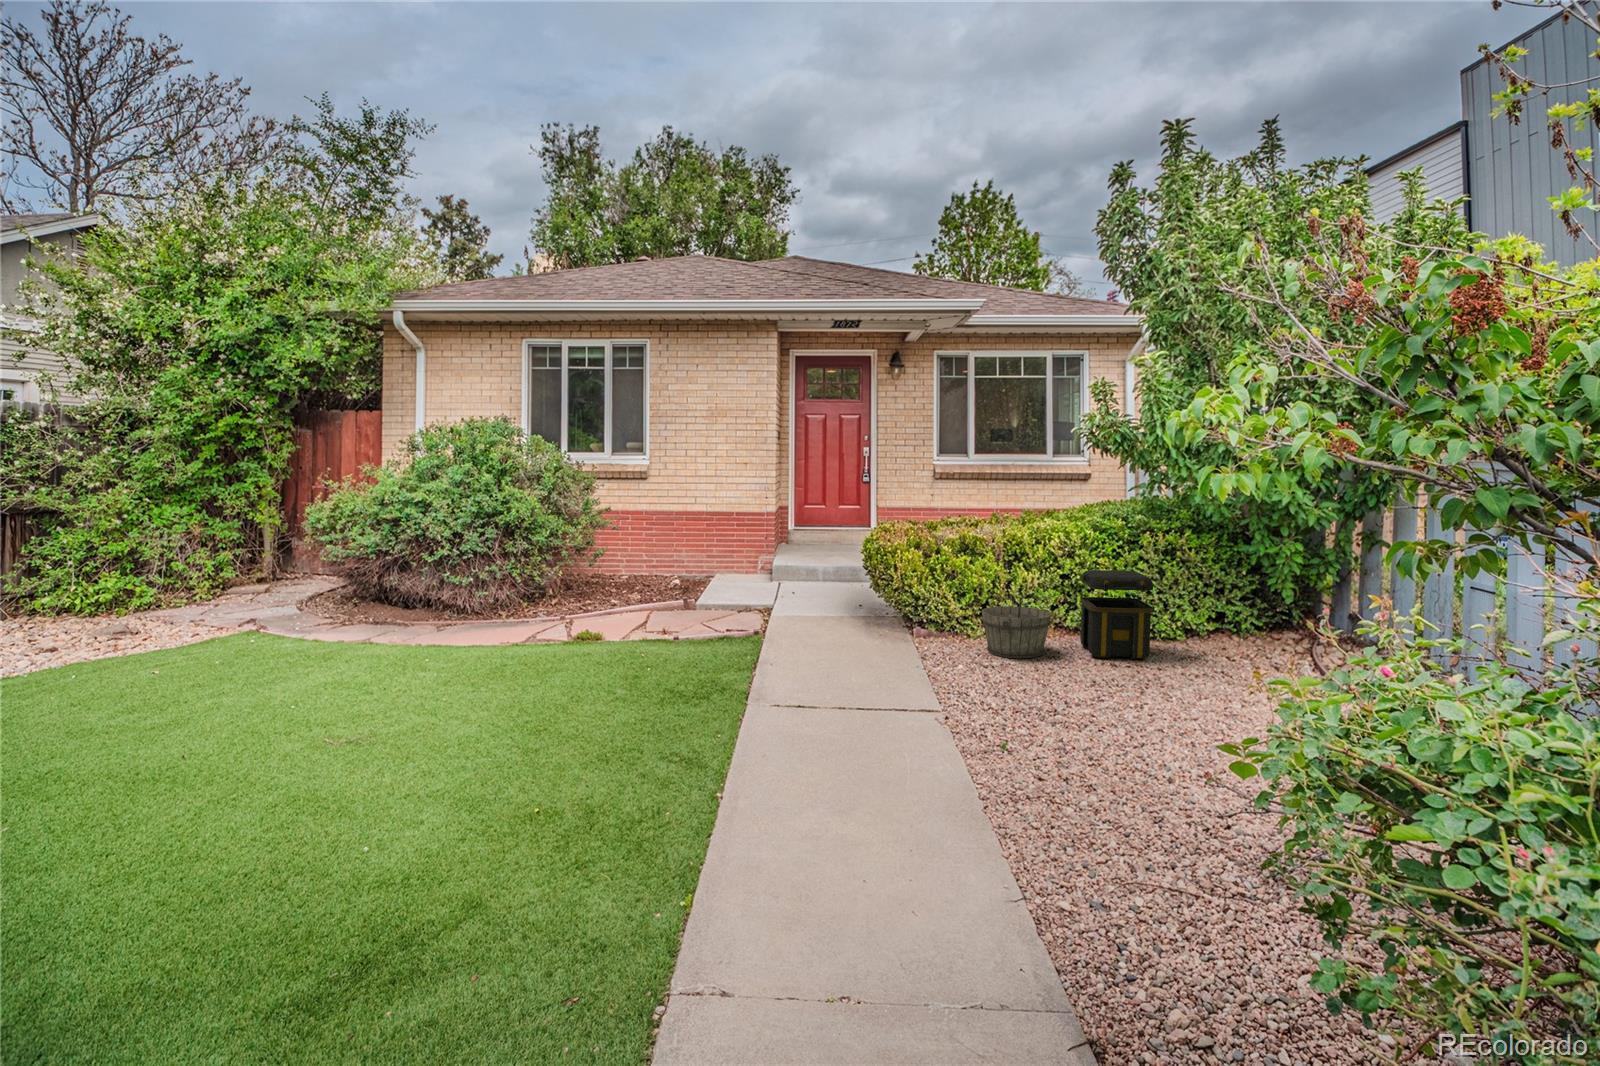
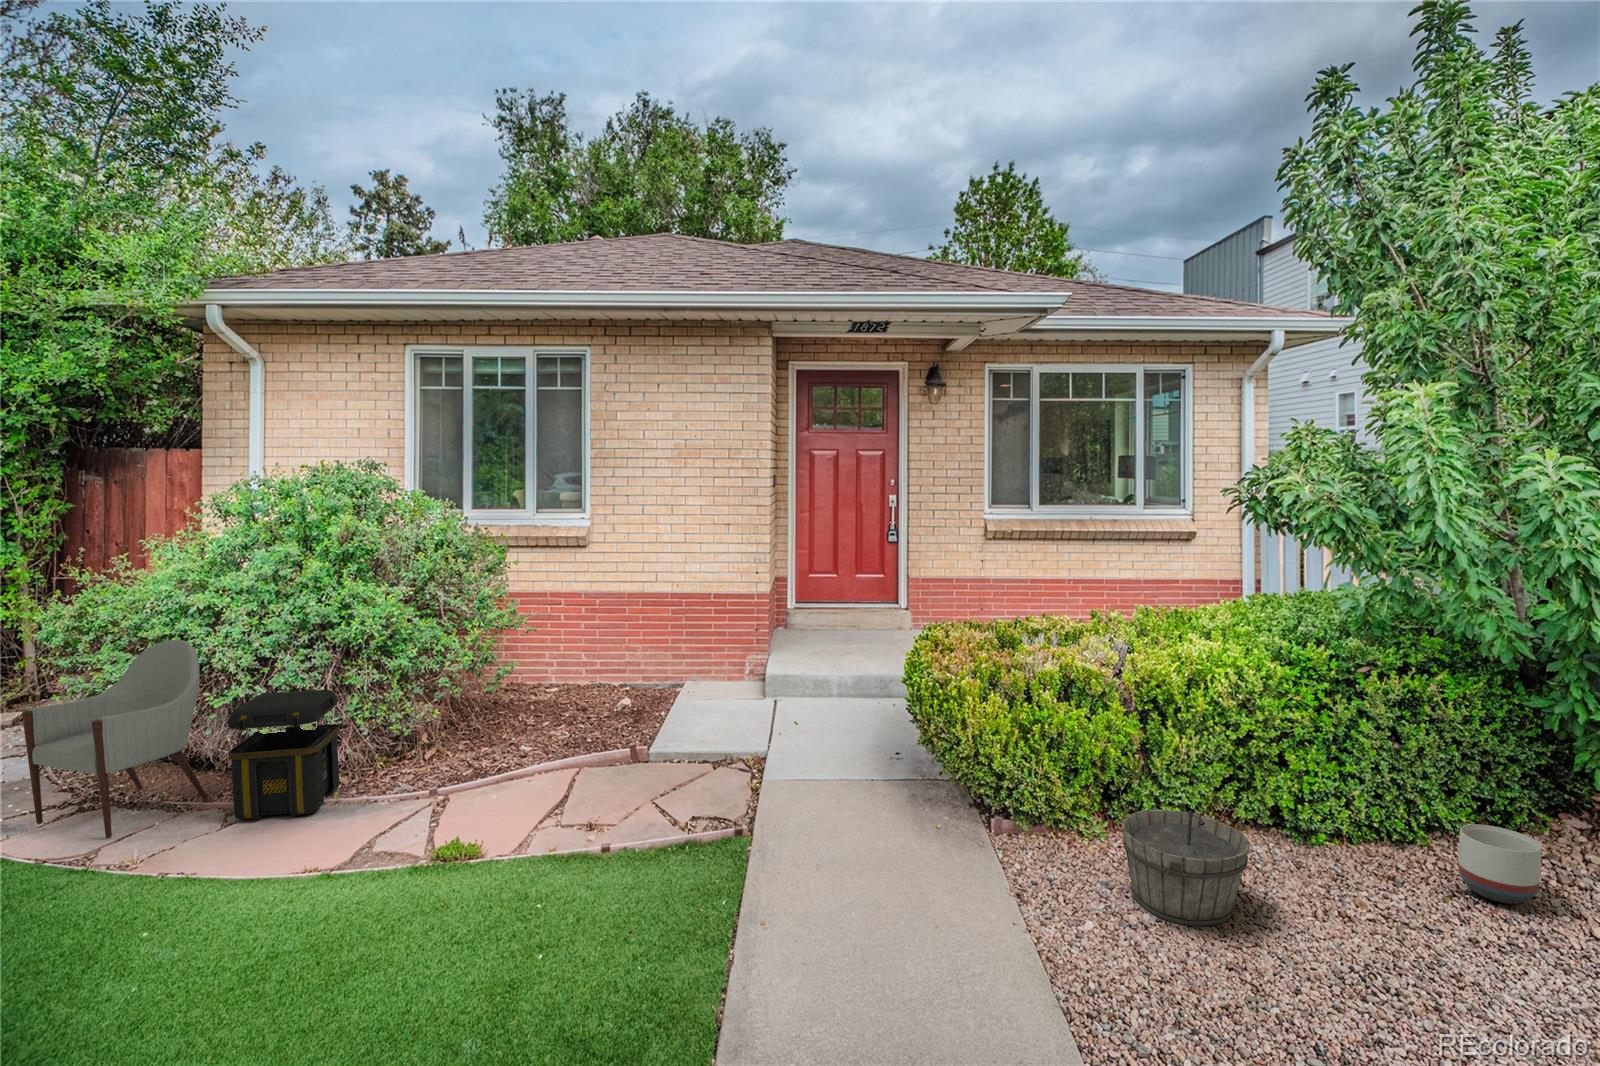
chair: none [320,522,425,633] -> present [22,640,208,838]
toolbox: present [1080,570,1154,659] -> present [228,690,340,821]
planter: none [1179,612,1220,652] -> present [1458,824,1542,904]

